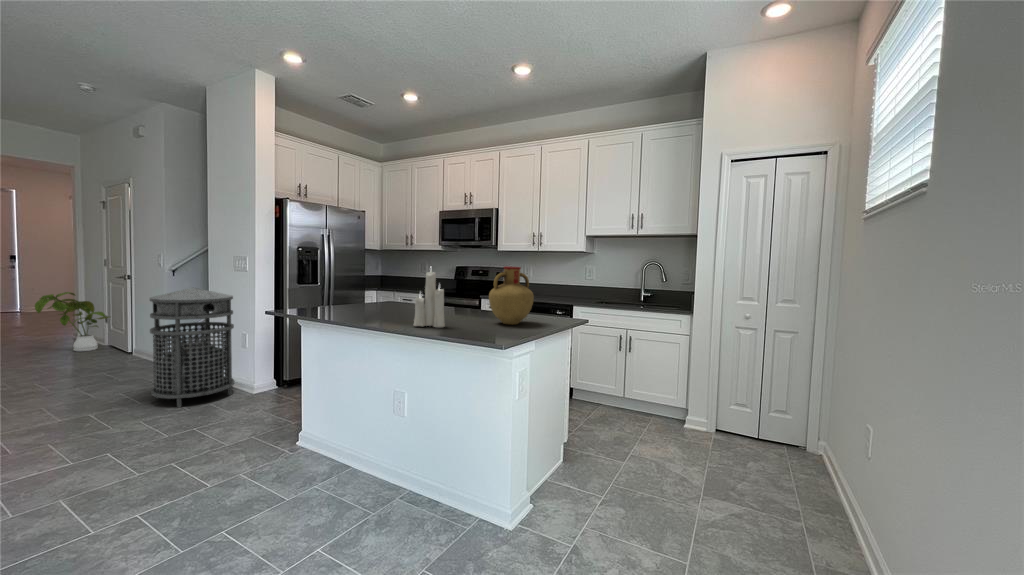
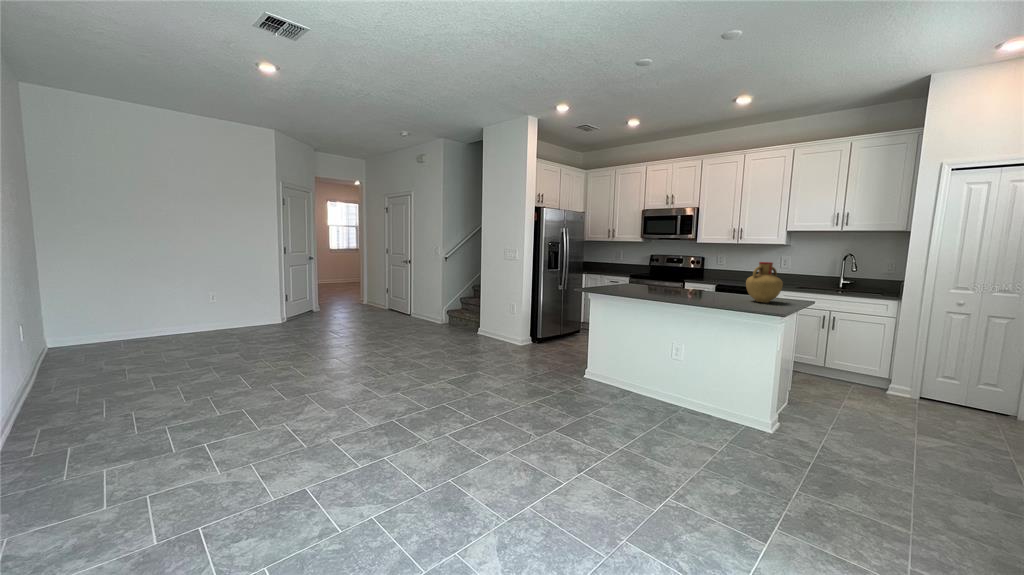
candle: present [414,272,445,327] -> none [698,259,722,303]
trash can: present [150,288,234,407] -> none [464,271,510,350]
house plant: present [35,292,109,351] -> none [357,271,396,312]

